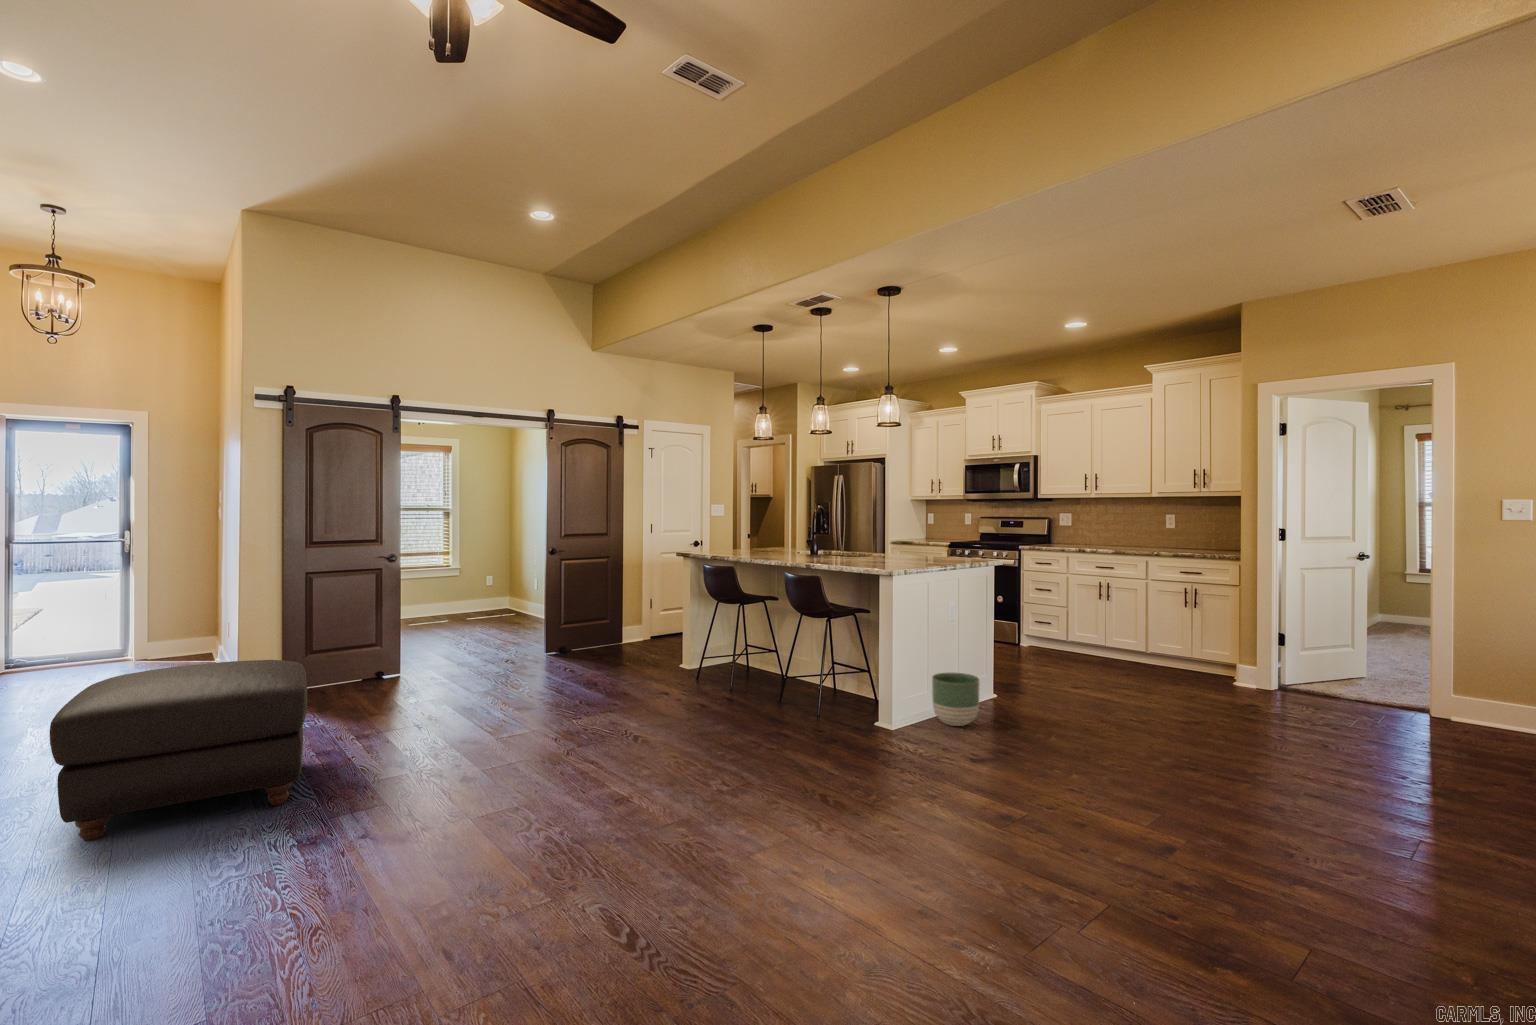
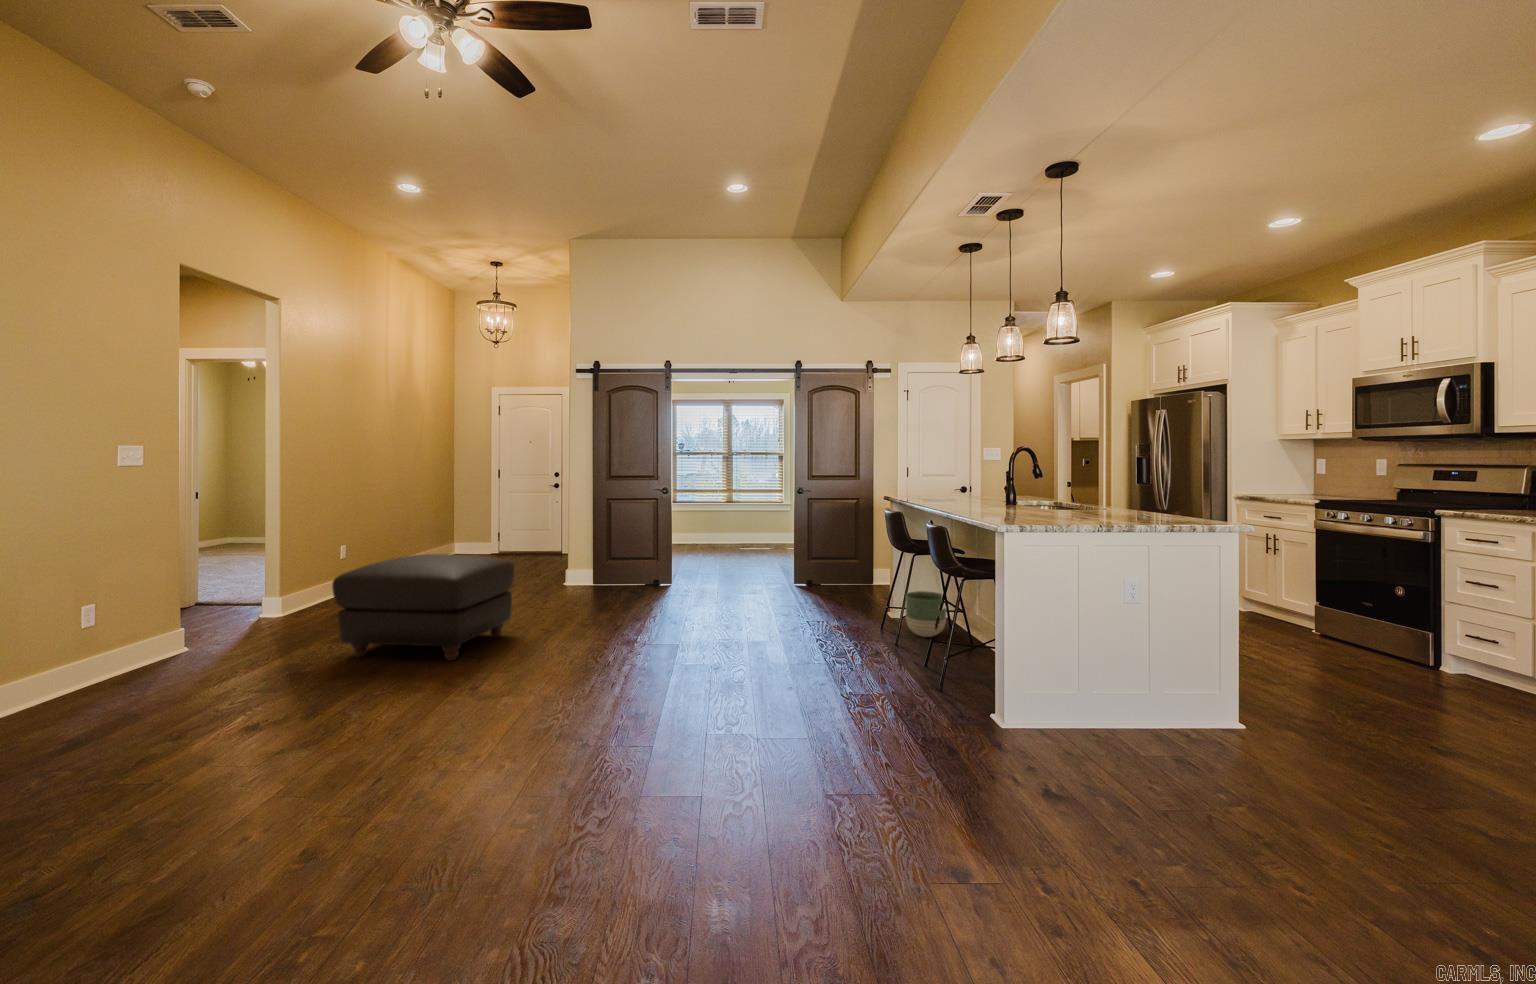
planter: present [932,673,980,726] -> present [906,591,947,637]

